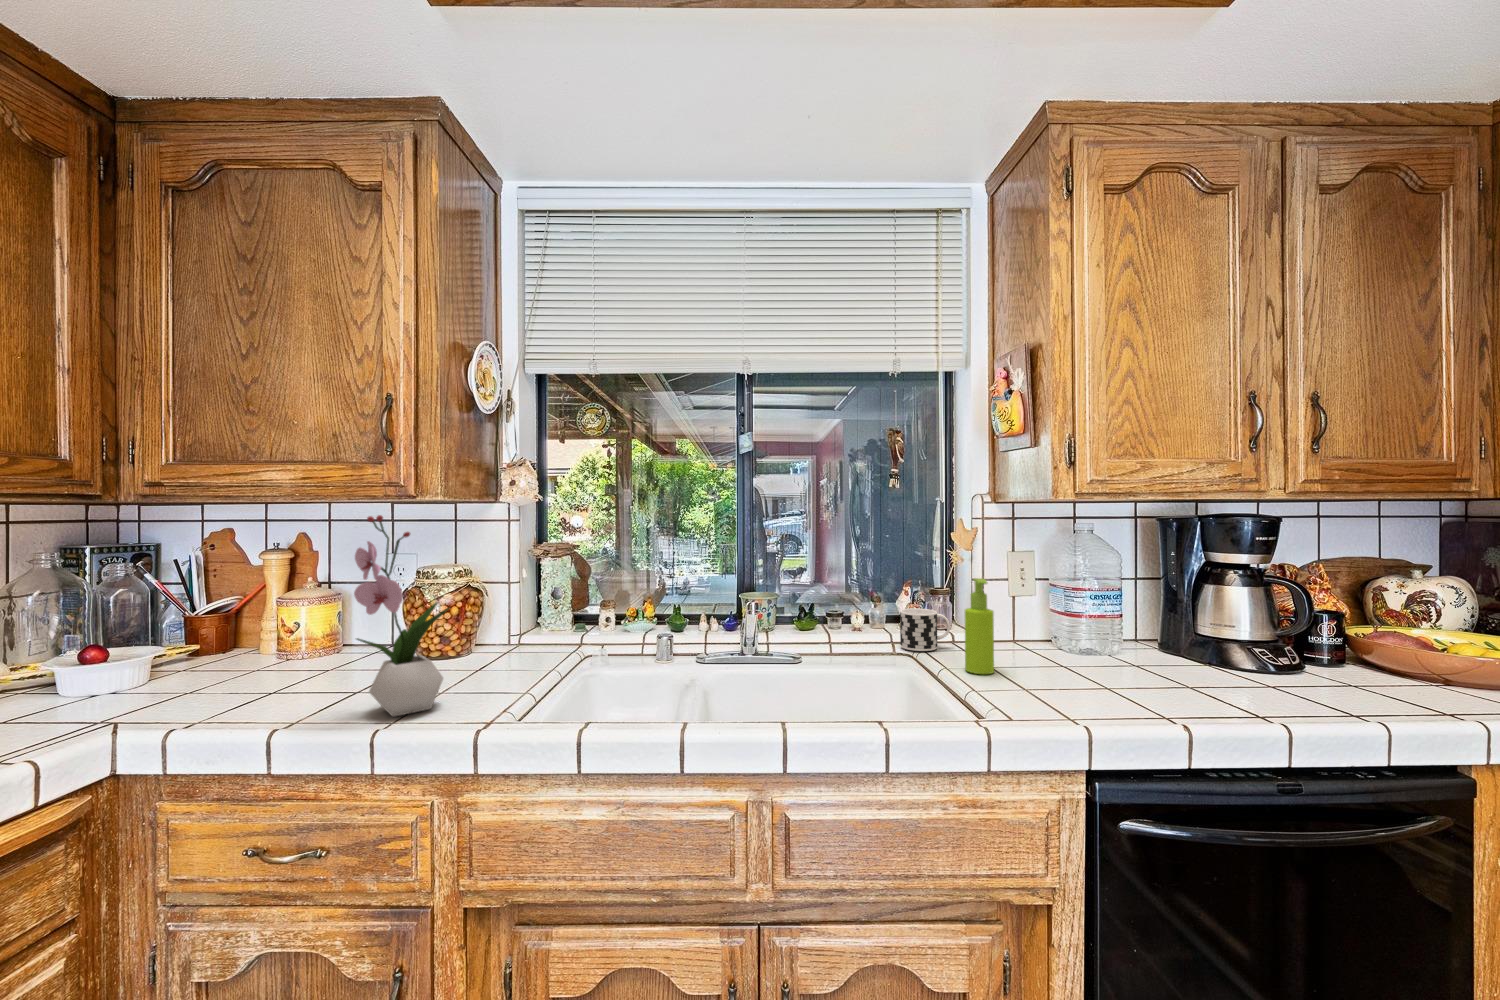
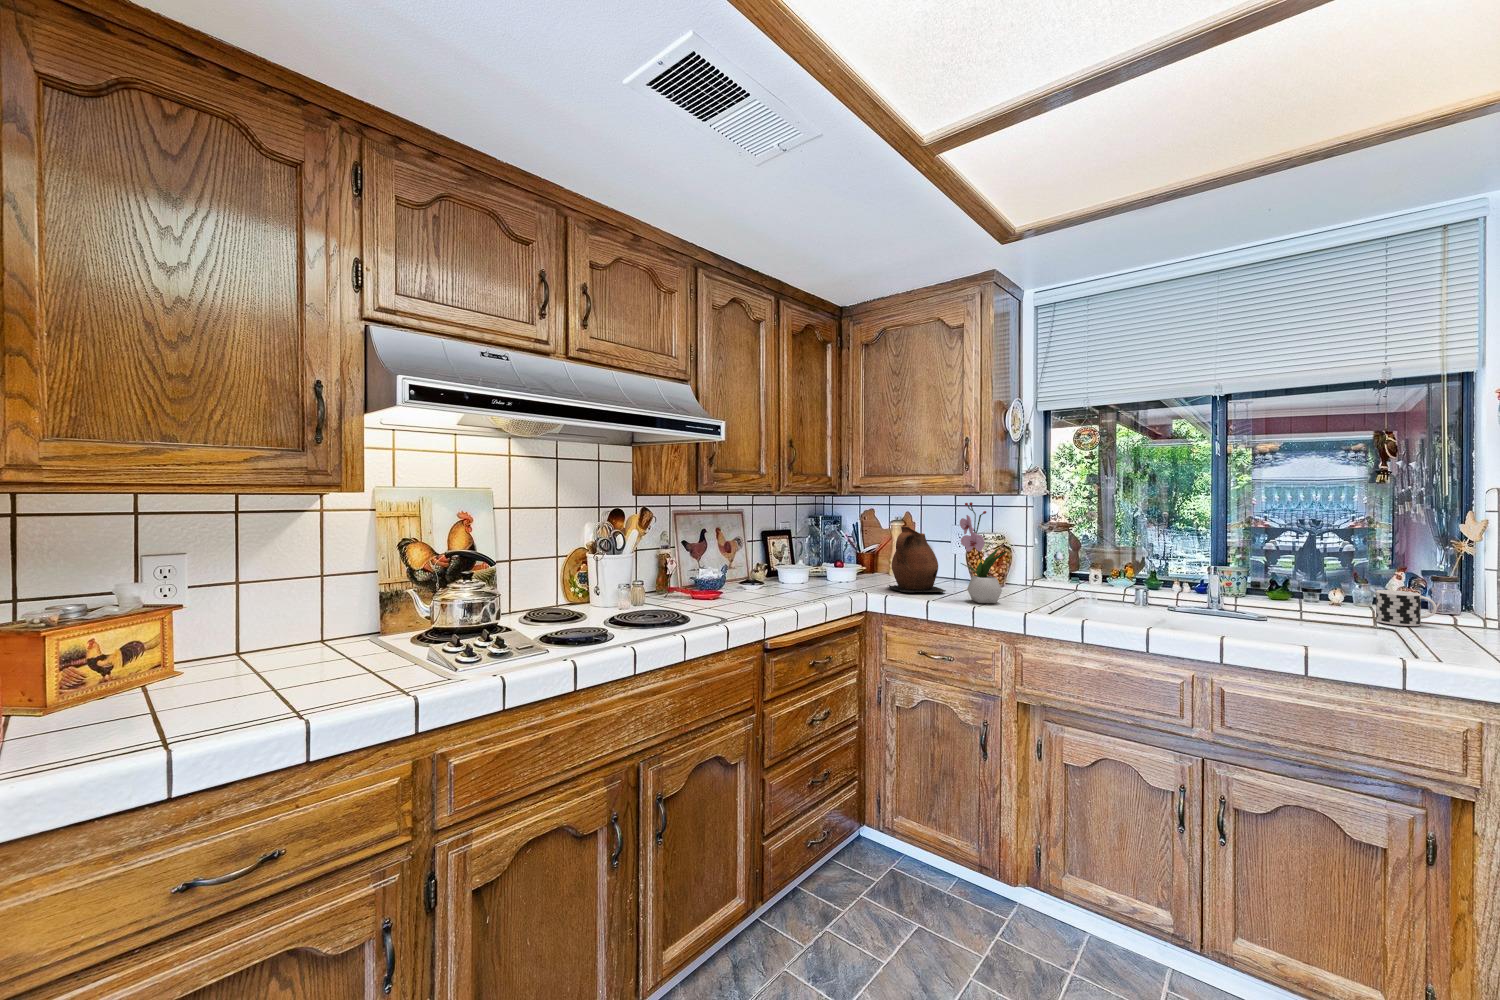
ceramic pitcher: none [195,568,340,713] -> present [889,526,946,592]
soap dispenser: present [965,578,994,674] -> none [1432,563,1467,643]

